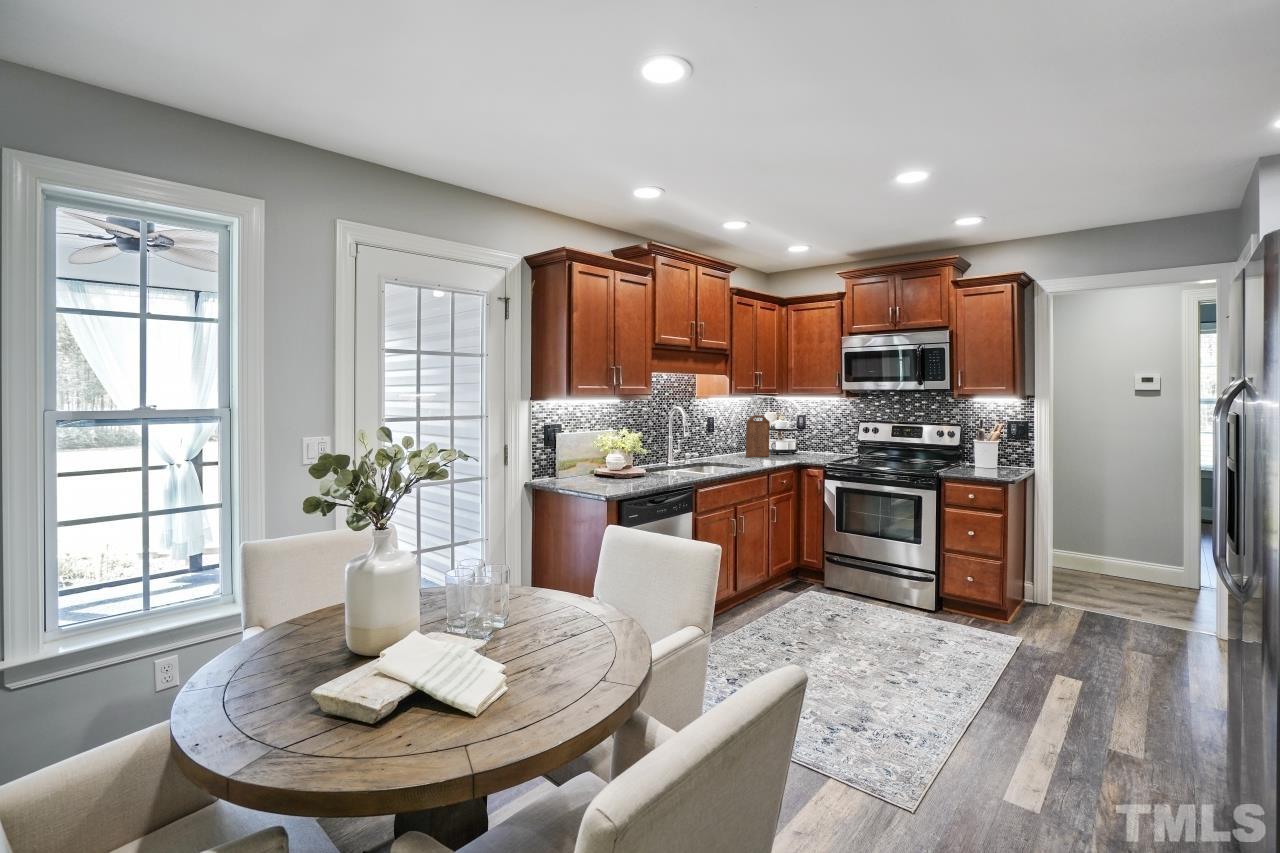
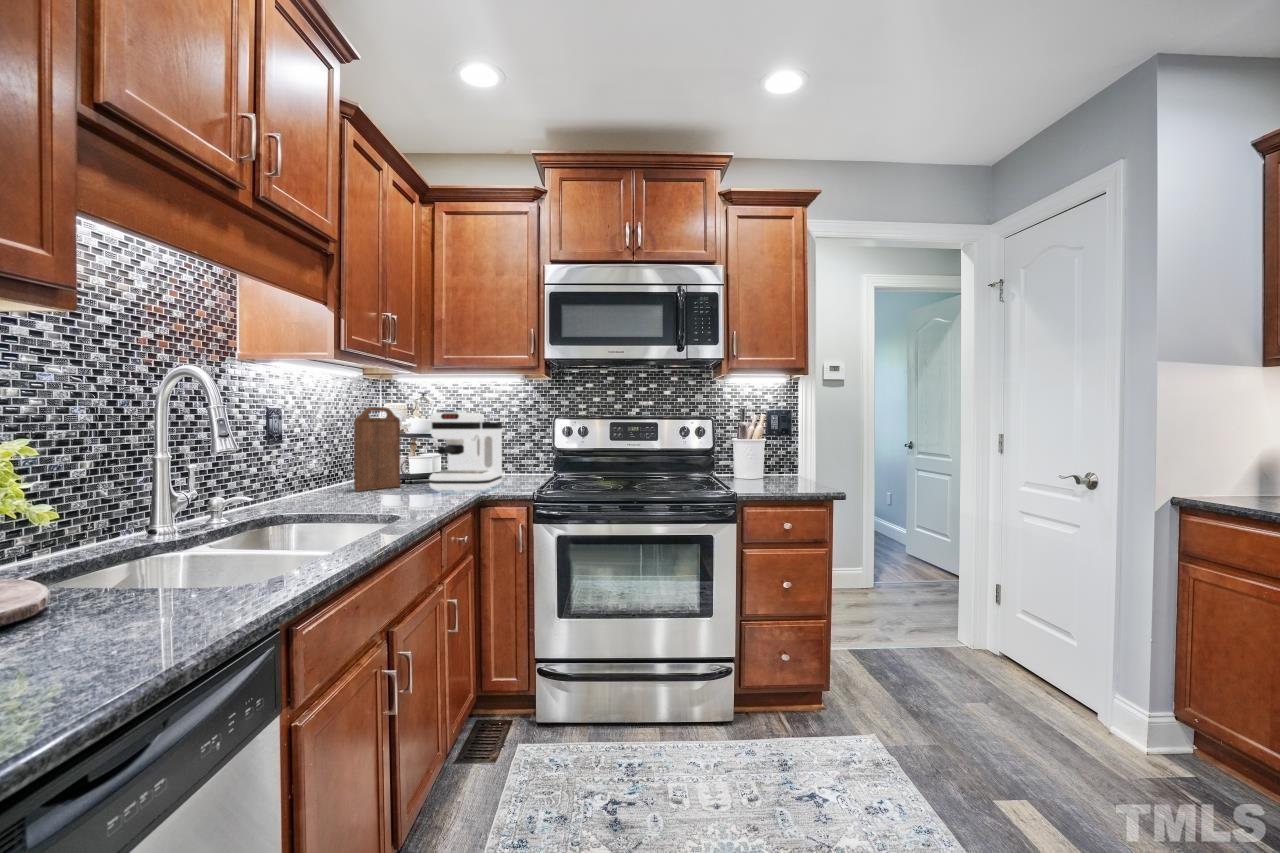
coffee maker: none [778,419,819,462] -> present [429,412,502,491]

